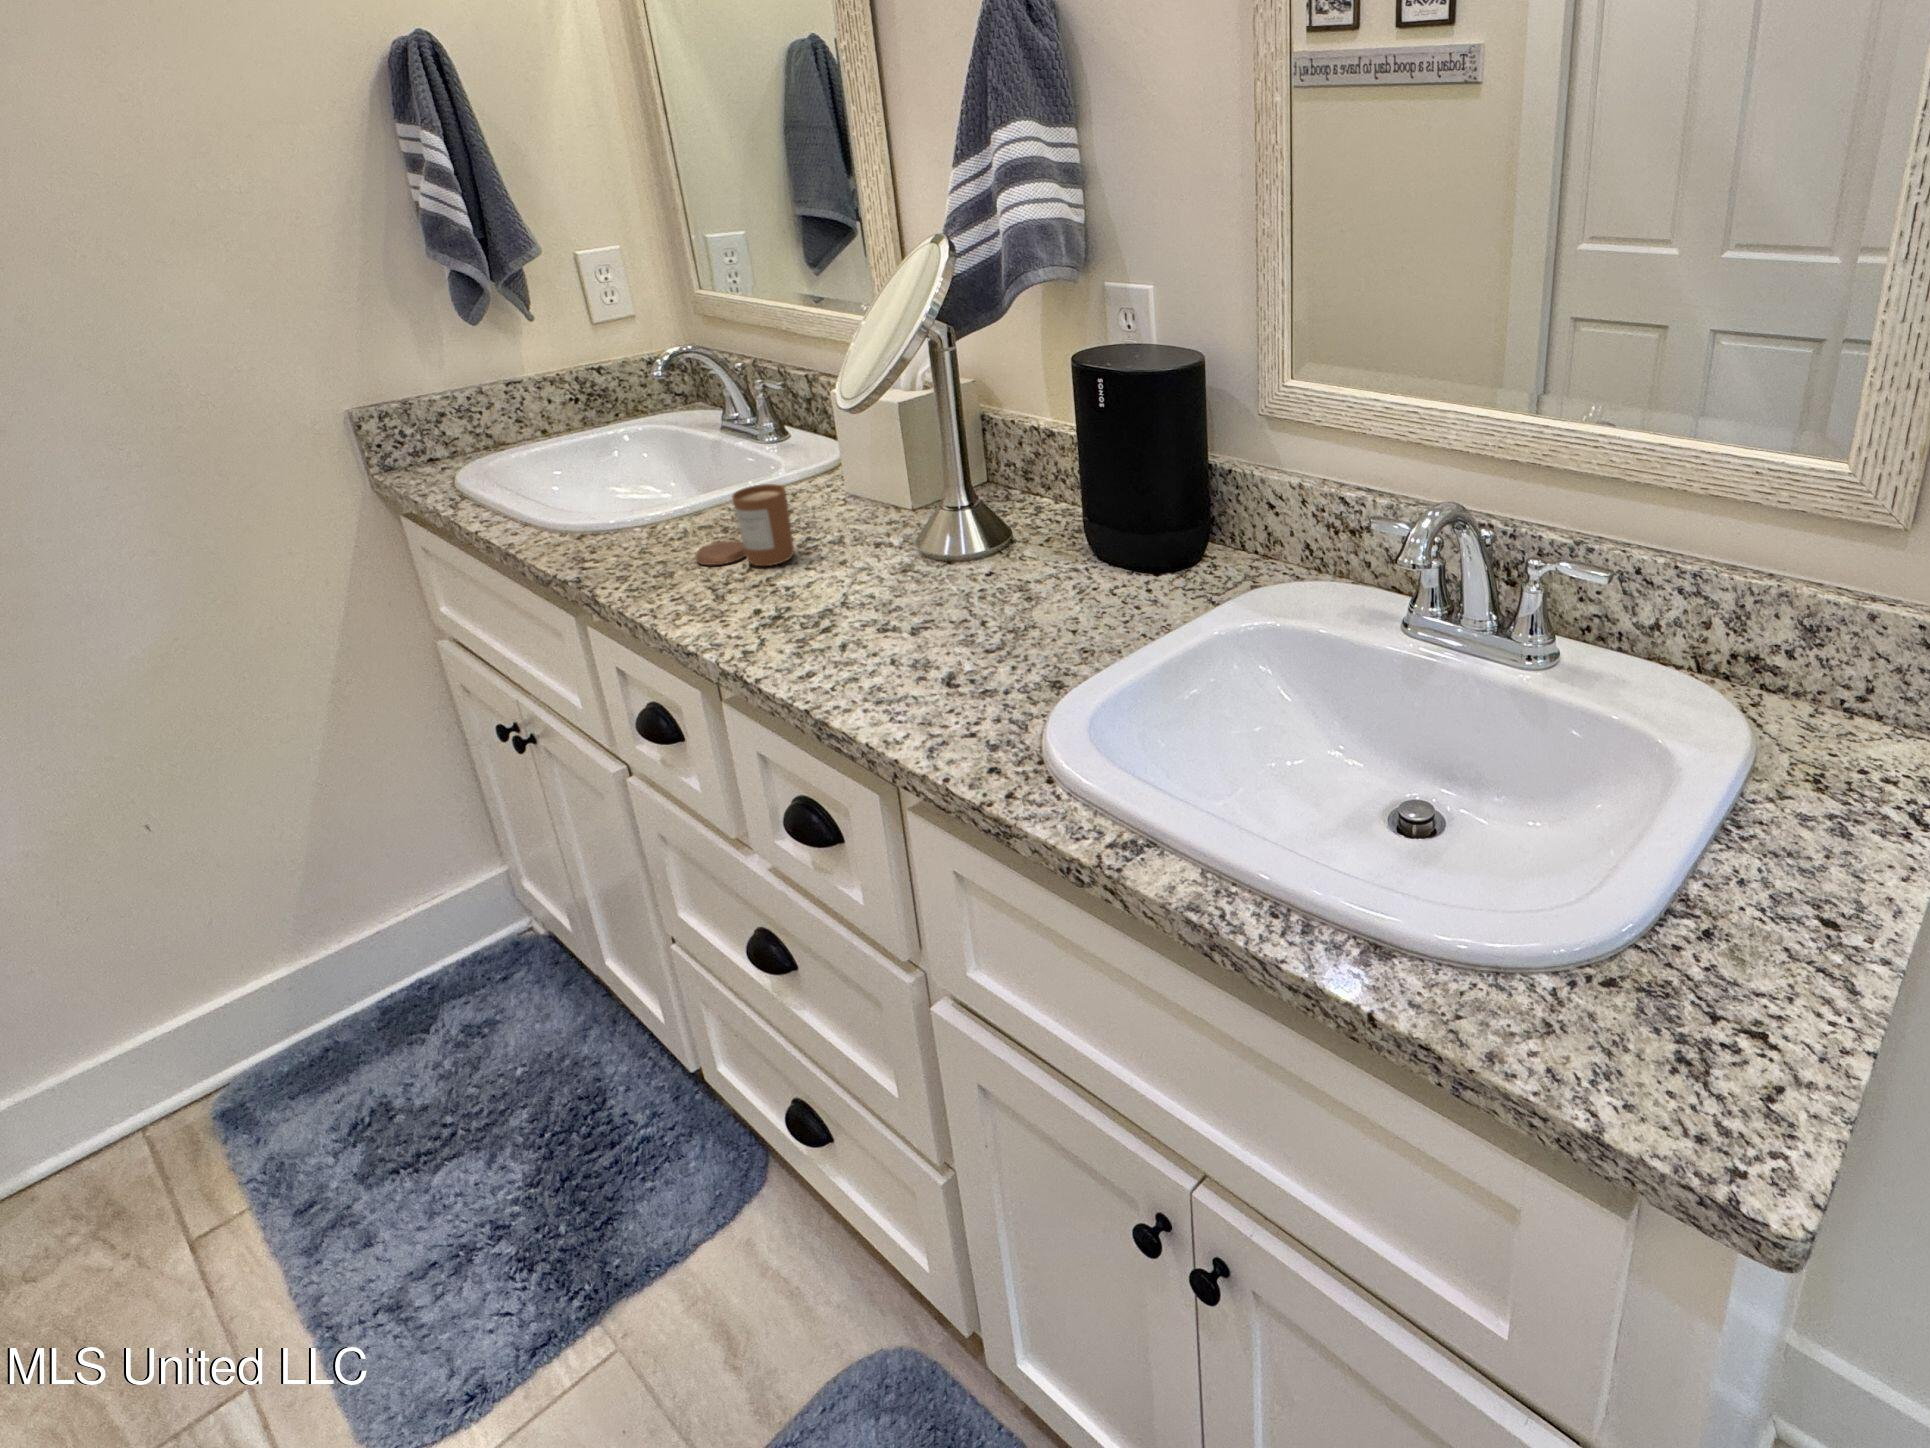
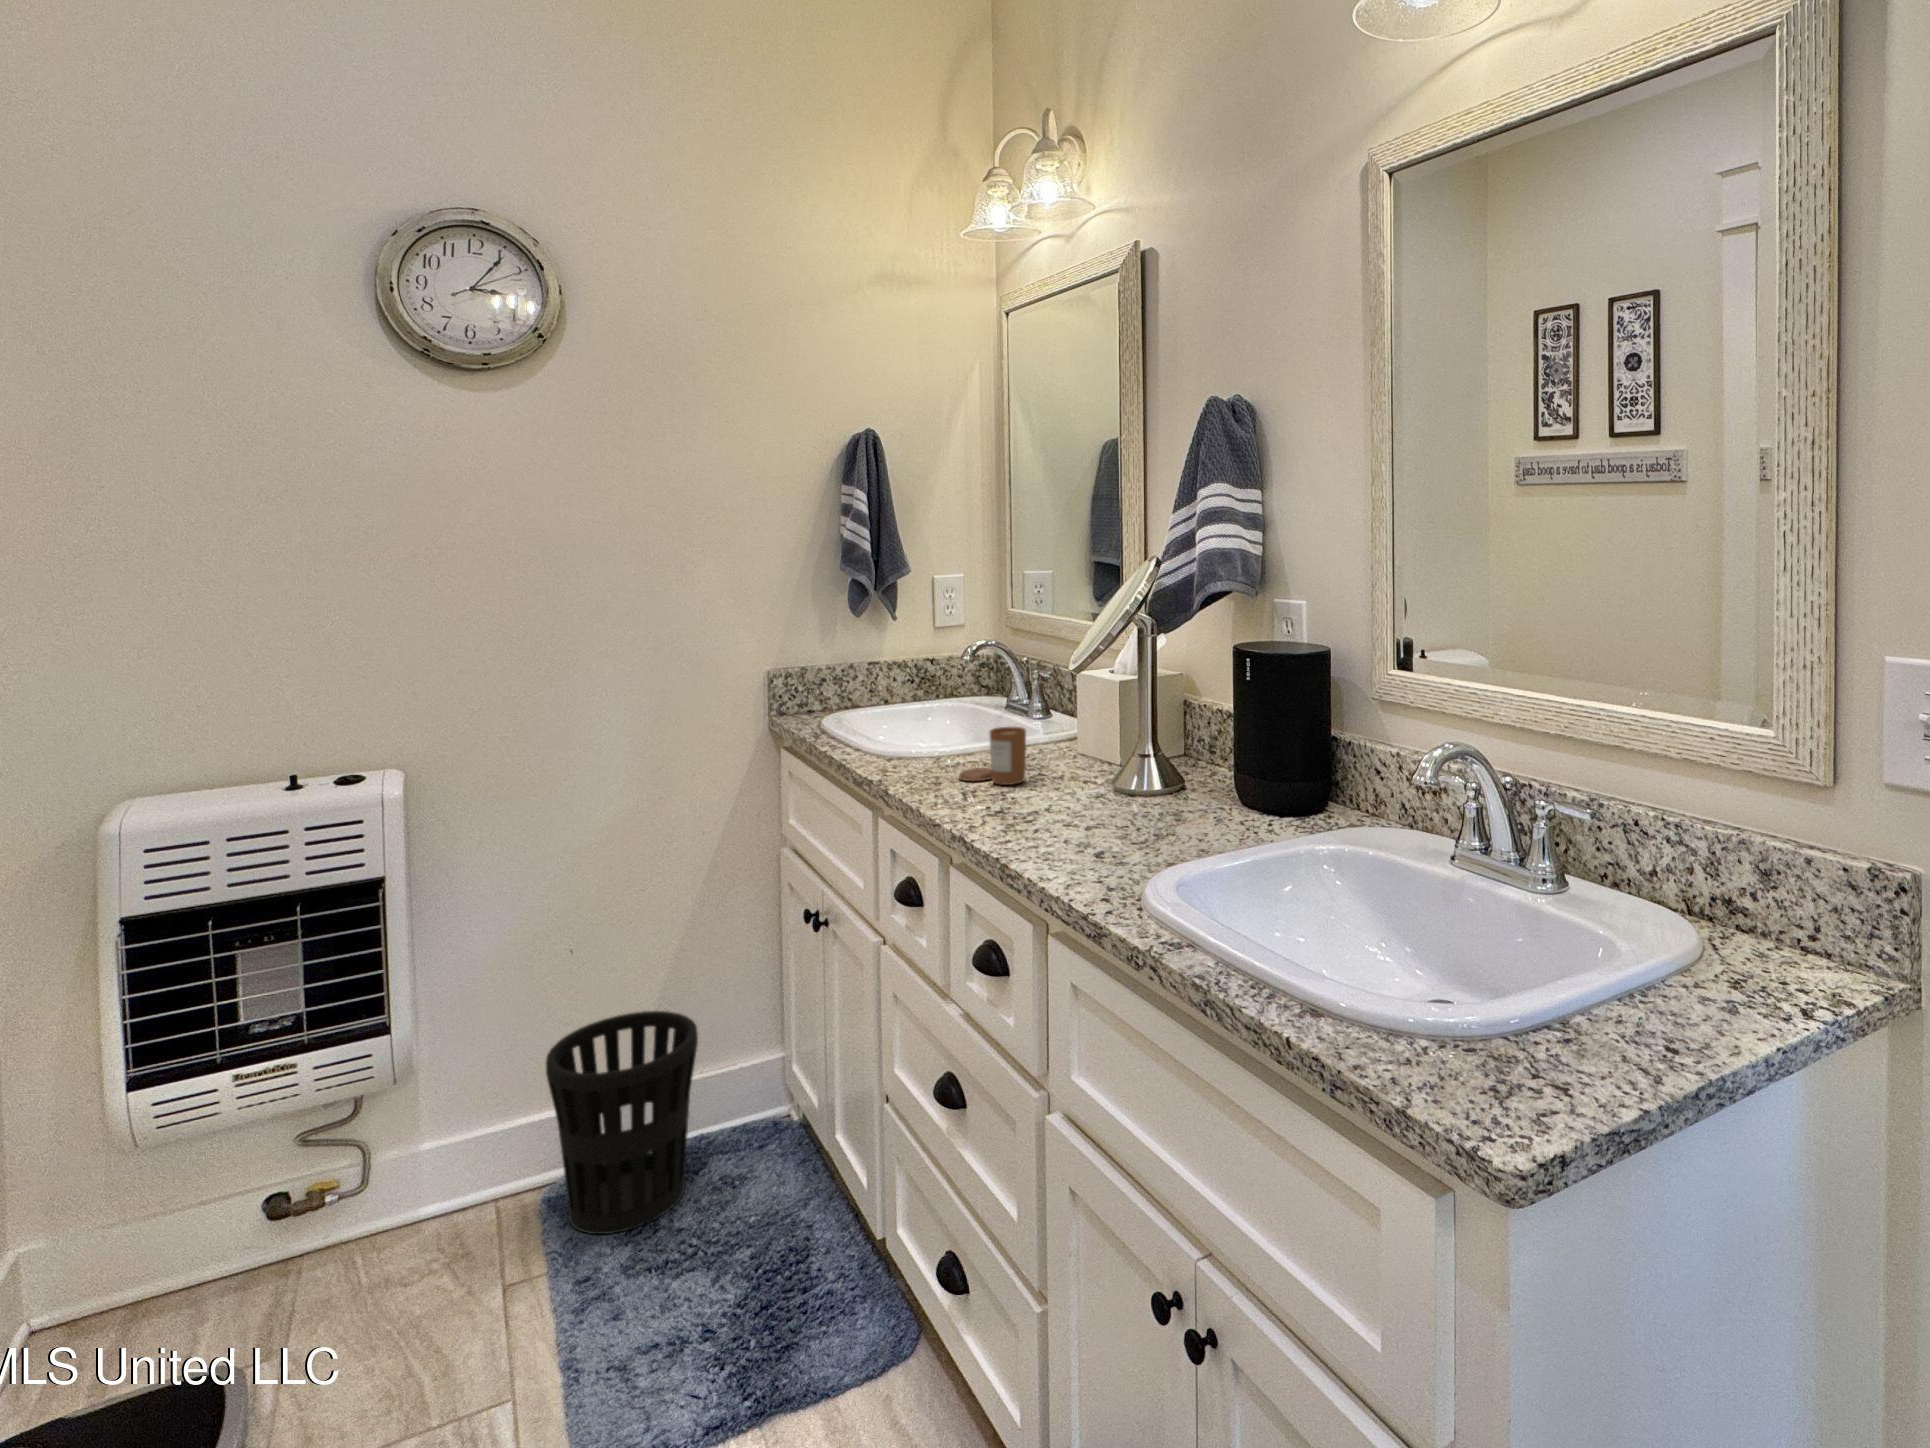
wastebasket: none [151,870,416,1144] -> present [546,1011,698,1234]

